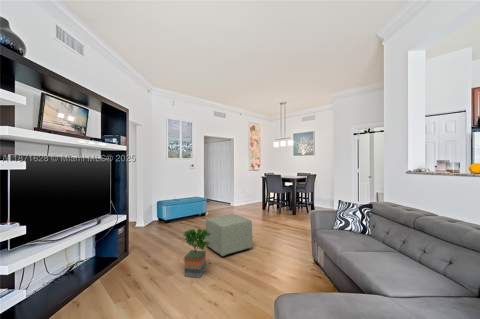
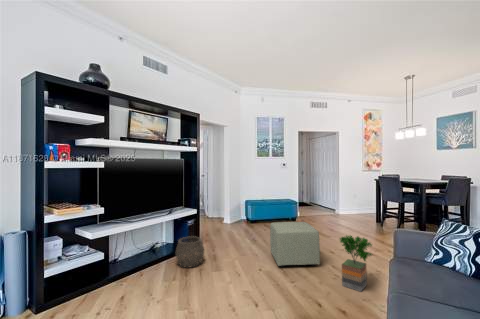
potted tree: present [183,229,210,278] -> present [340,235,372,292]
woven basket: none [111,245,147,283] -> present [176,236,204,268]

